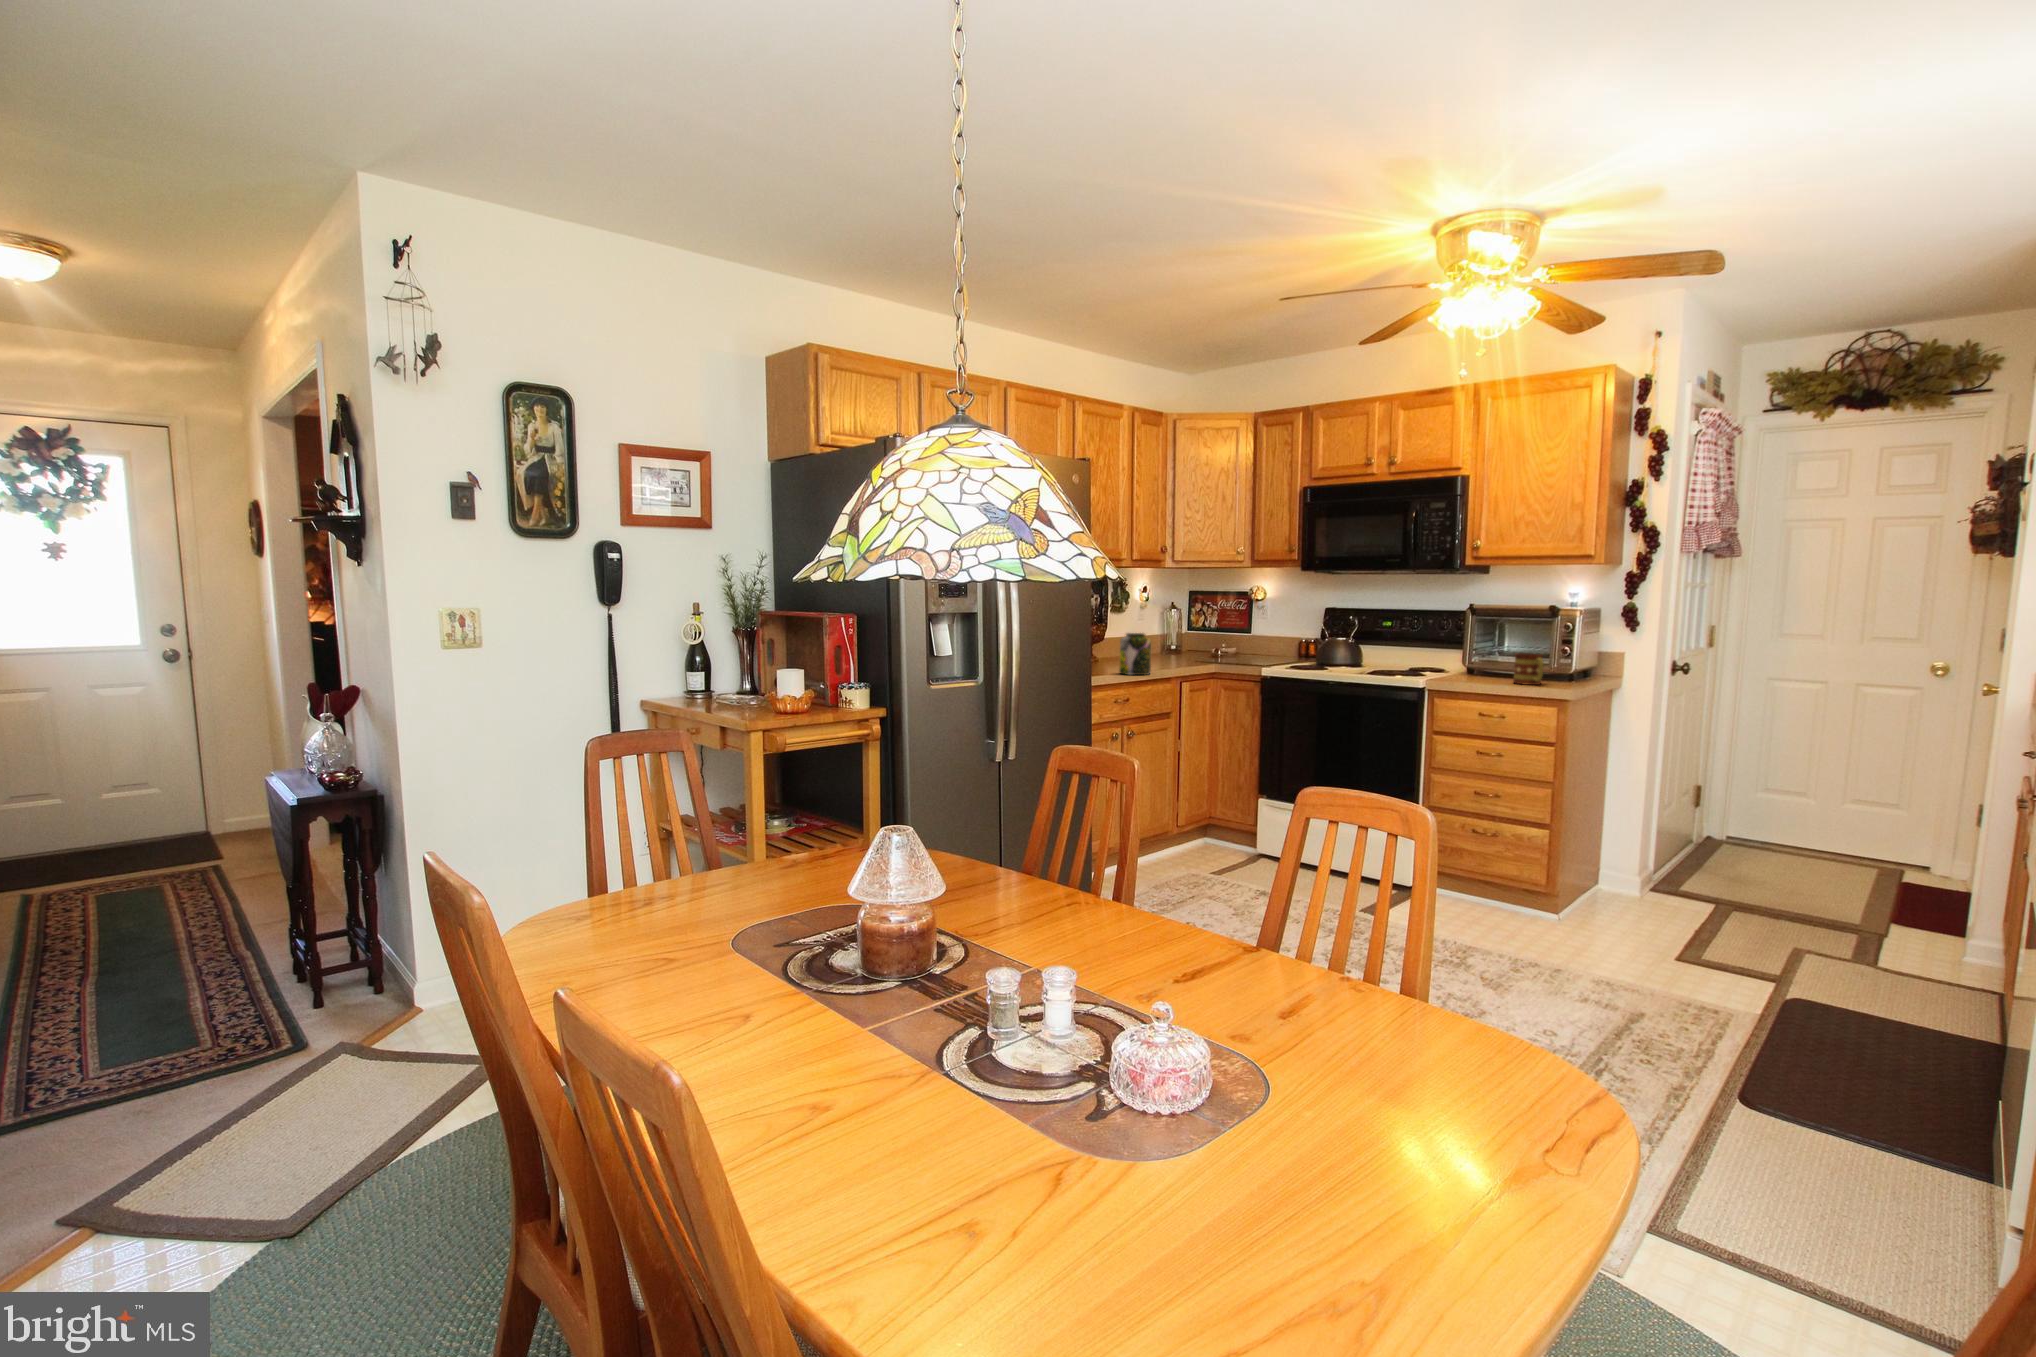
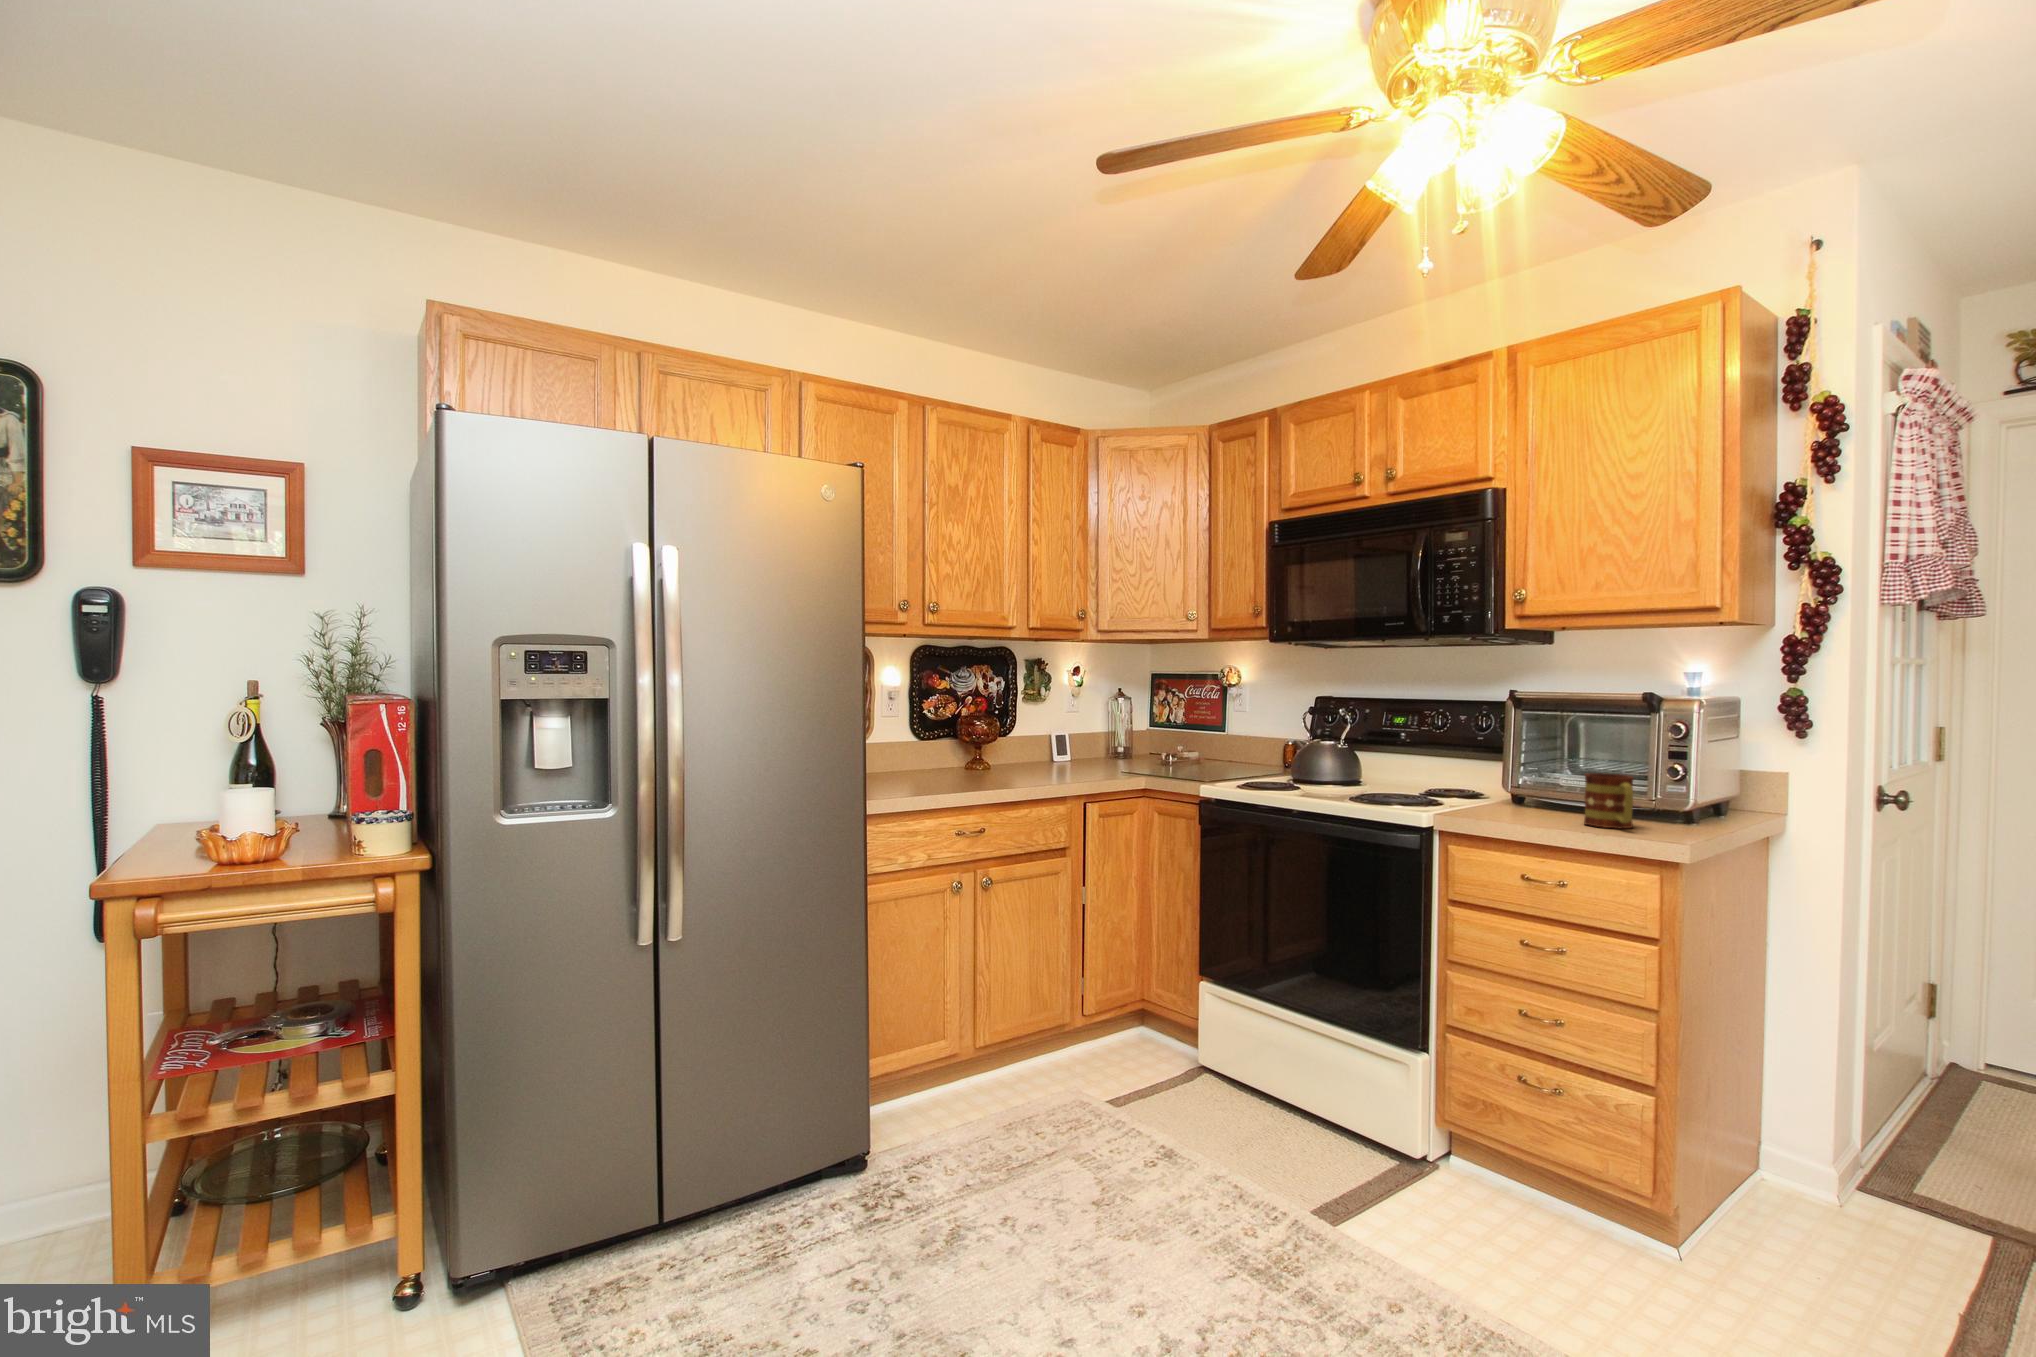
jar: present [1119,633,1151,675] -> none [987,730,1031,792]

